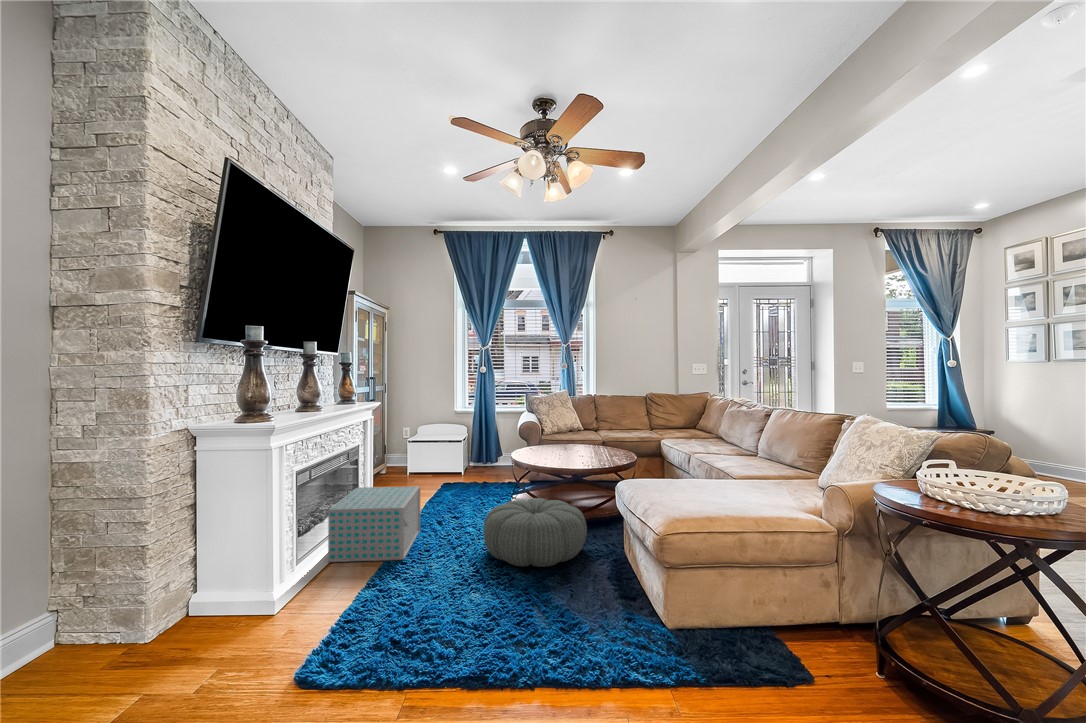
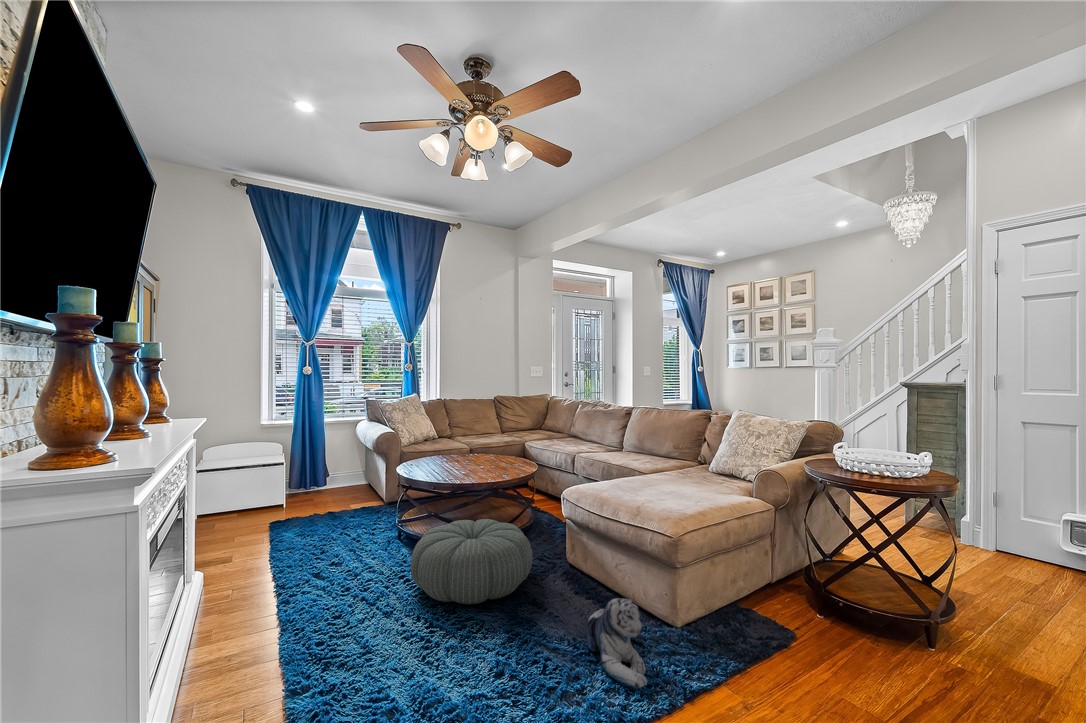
storage box: present [328,486,420,562] -> none [183,530,314,674]
plush toy: none [567,579,625,660] -> present [587,598,647,689]

